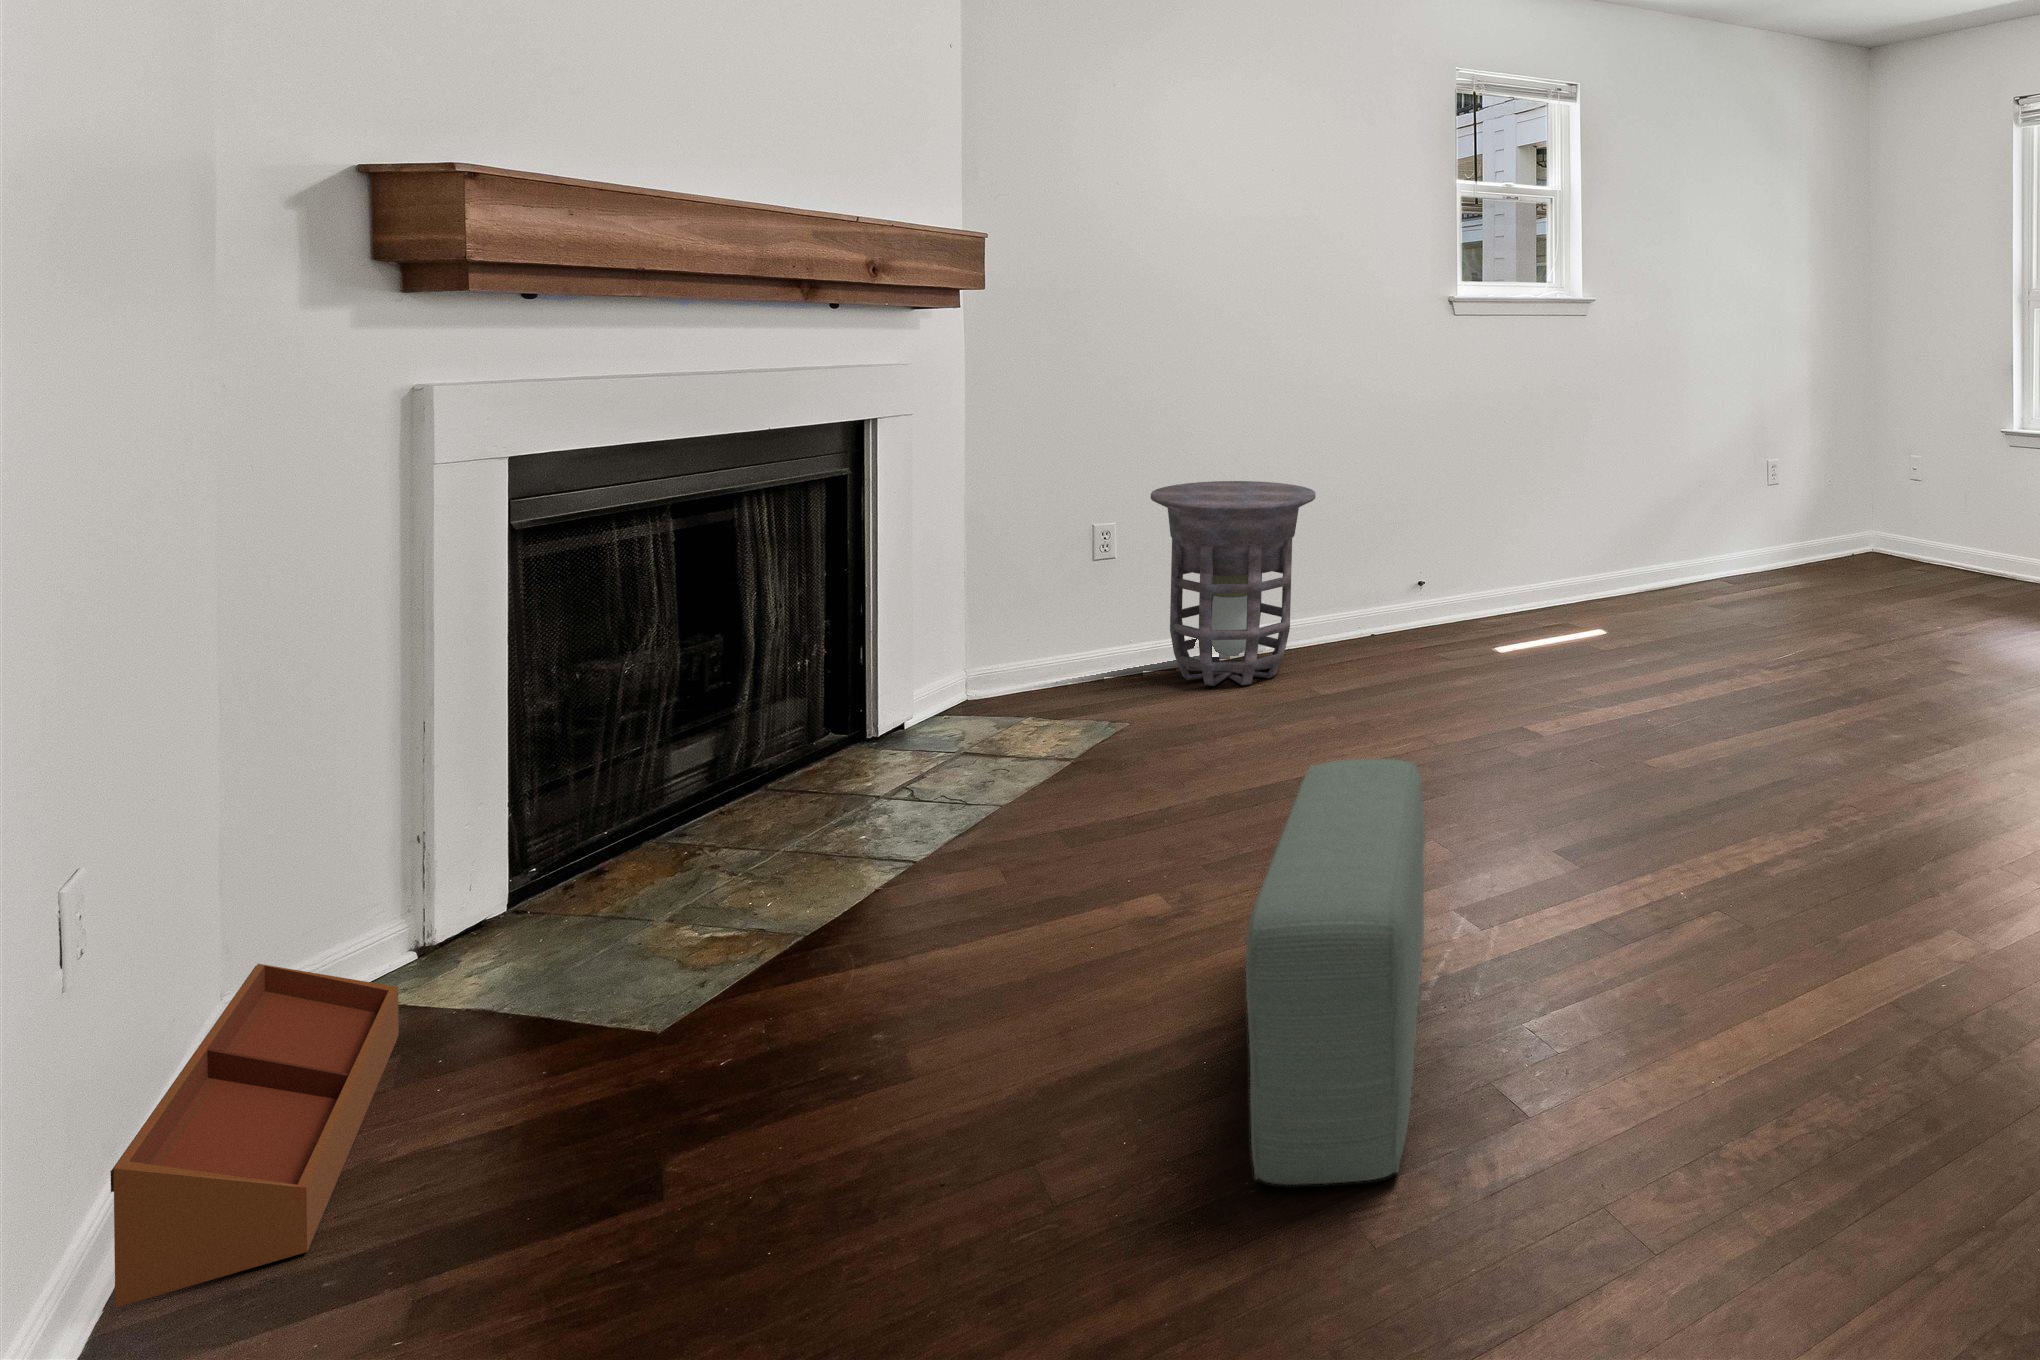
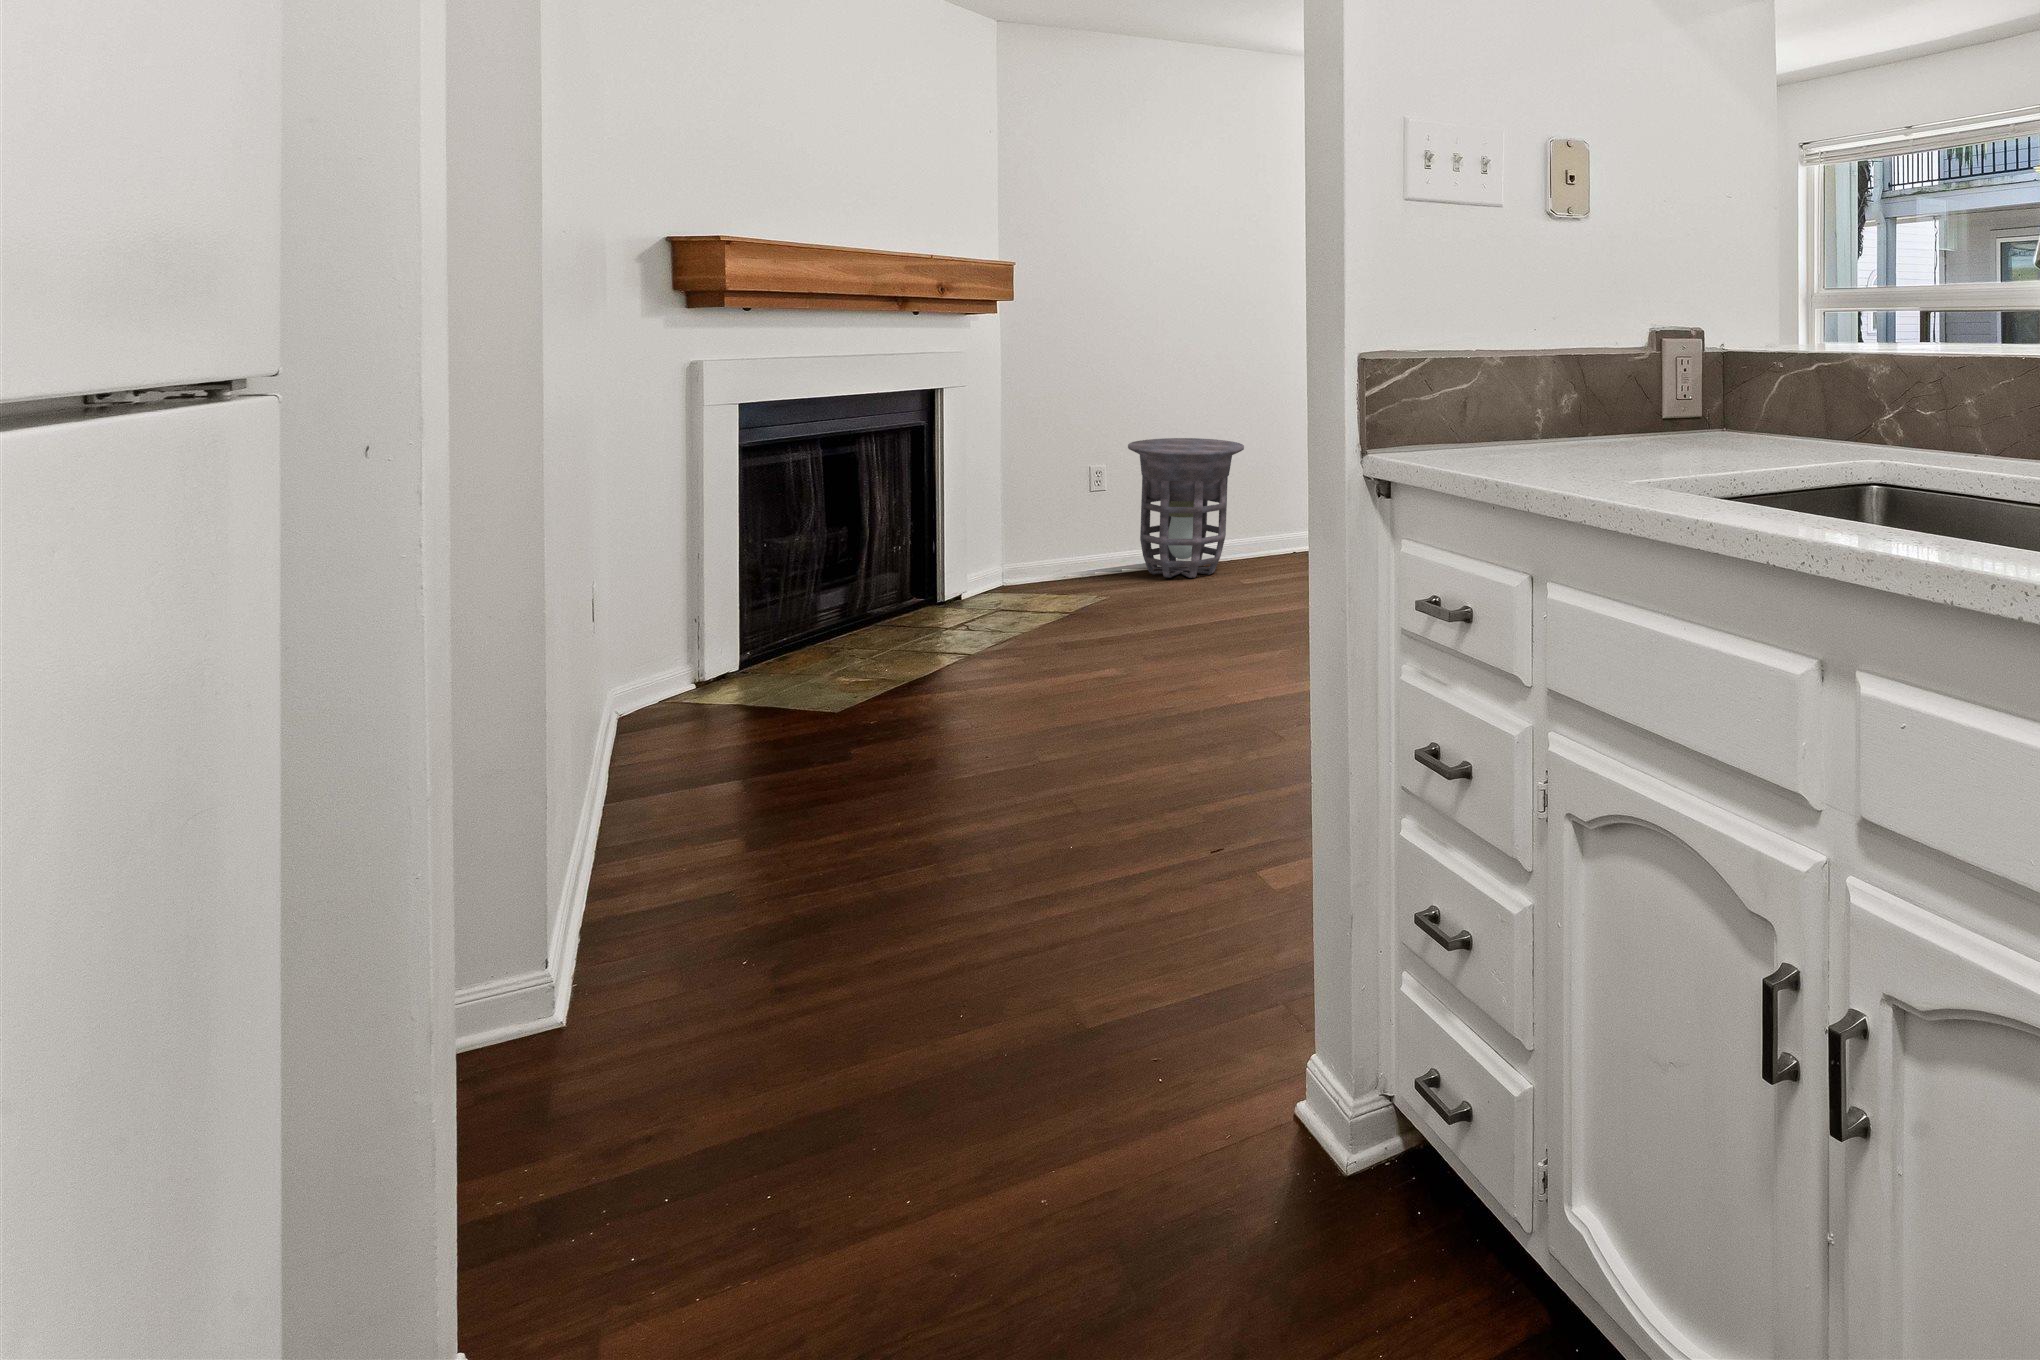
pouf: present [1246,759,1425,1185] -> none [1148,580,1263,755]
storage bin: present [111,964,399,1308] -> none [624,667,703,781]

